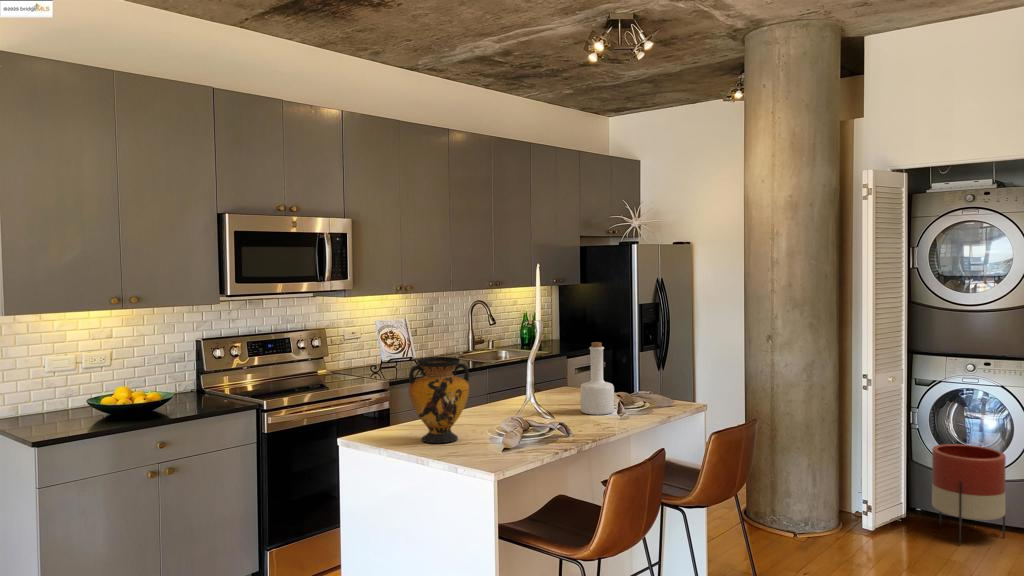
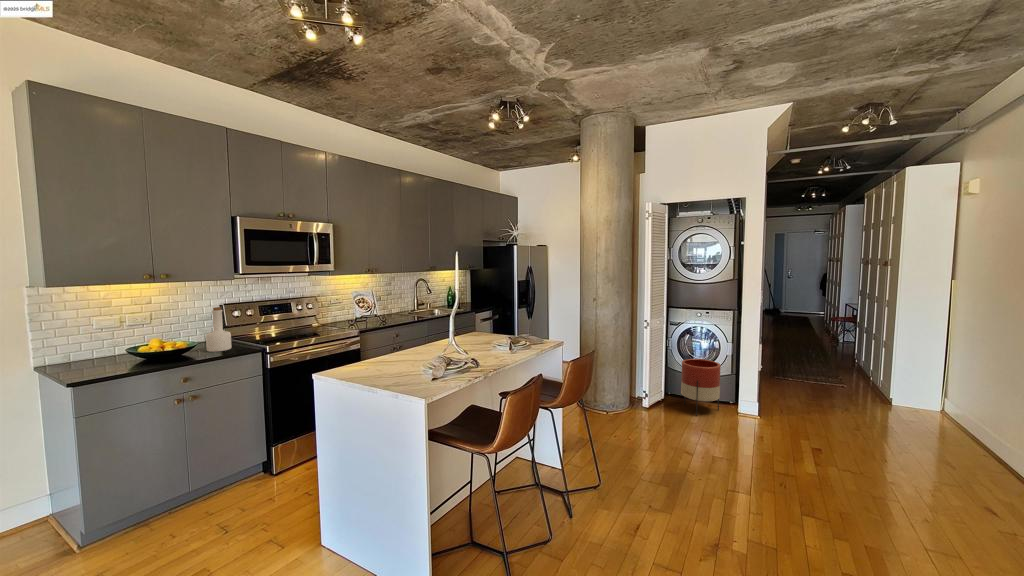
bottle: present [580,342,614,415] -> present [206,307,232,352]
vase: present [409,357,469,443] -> none [367,315,410,375]

